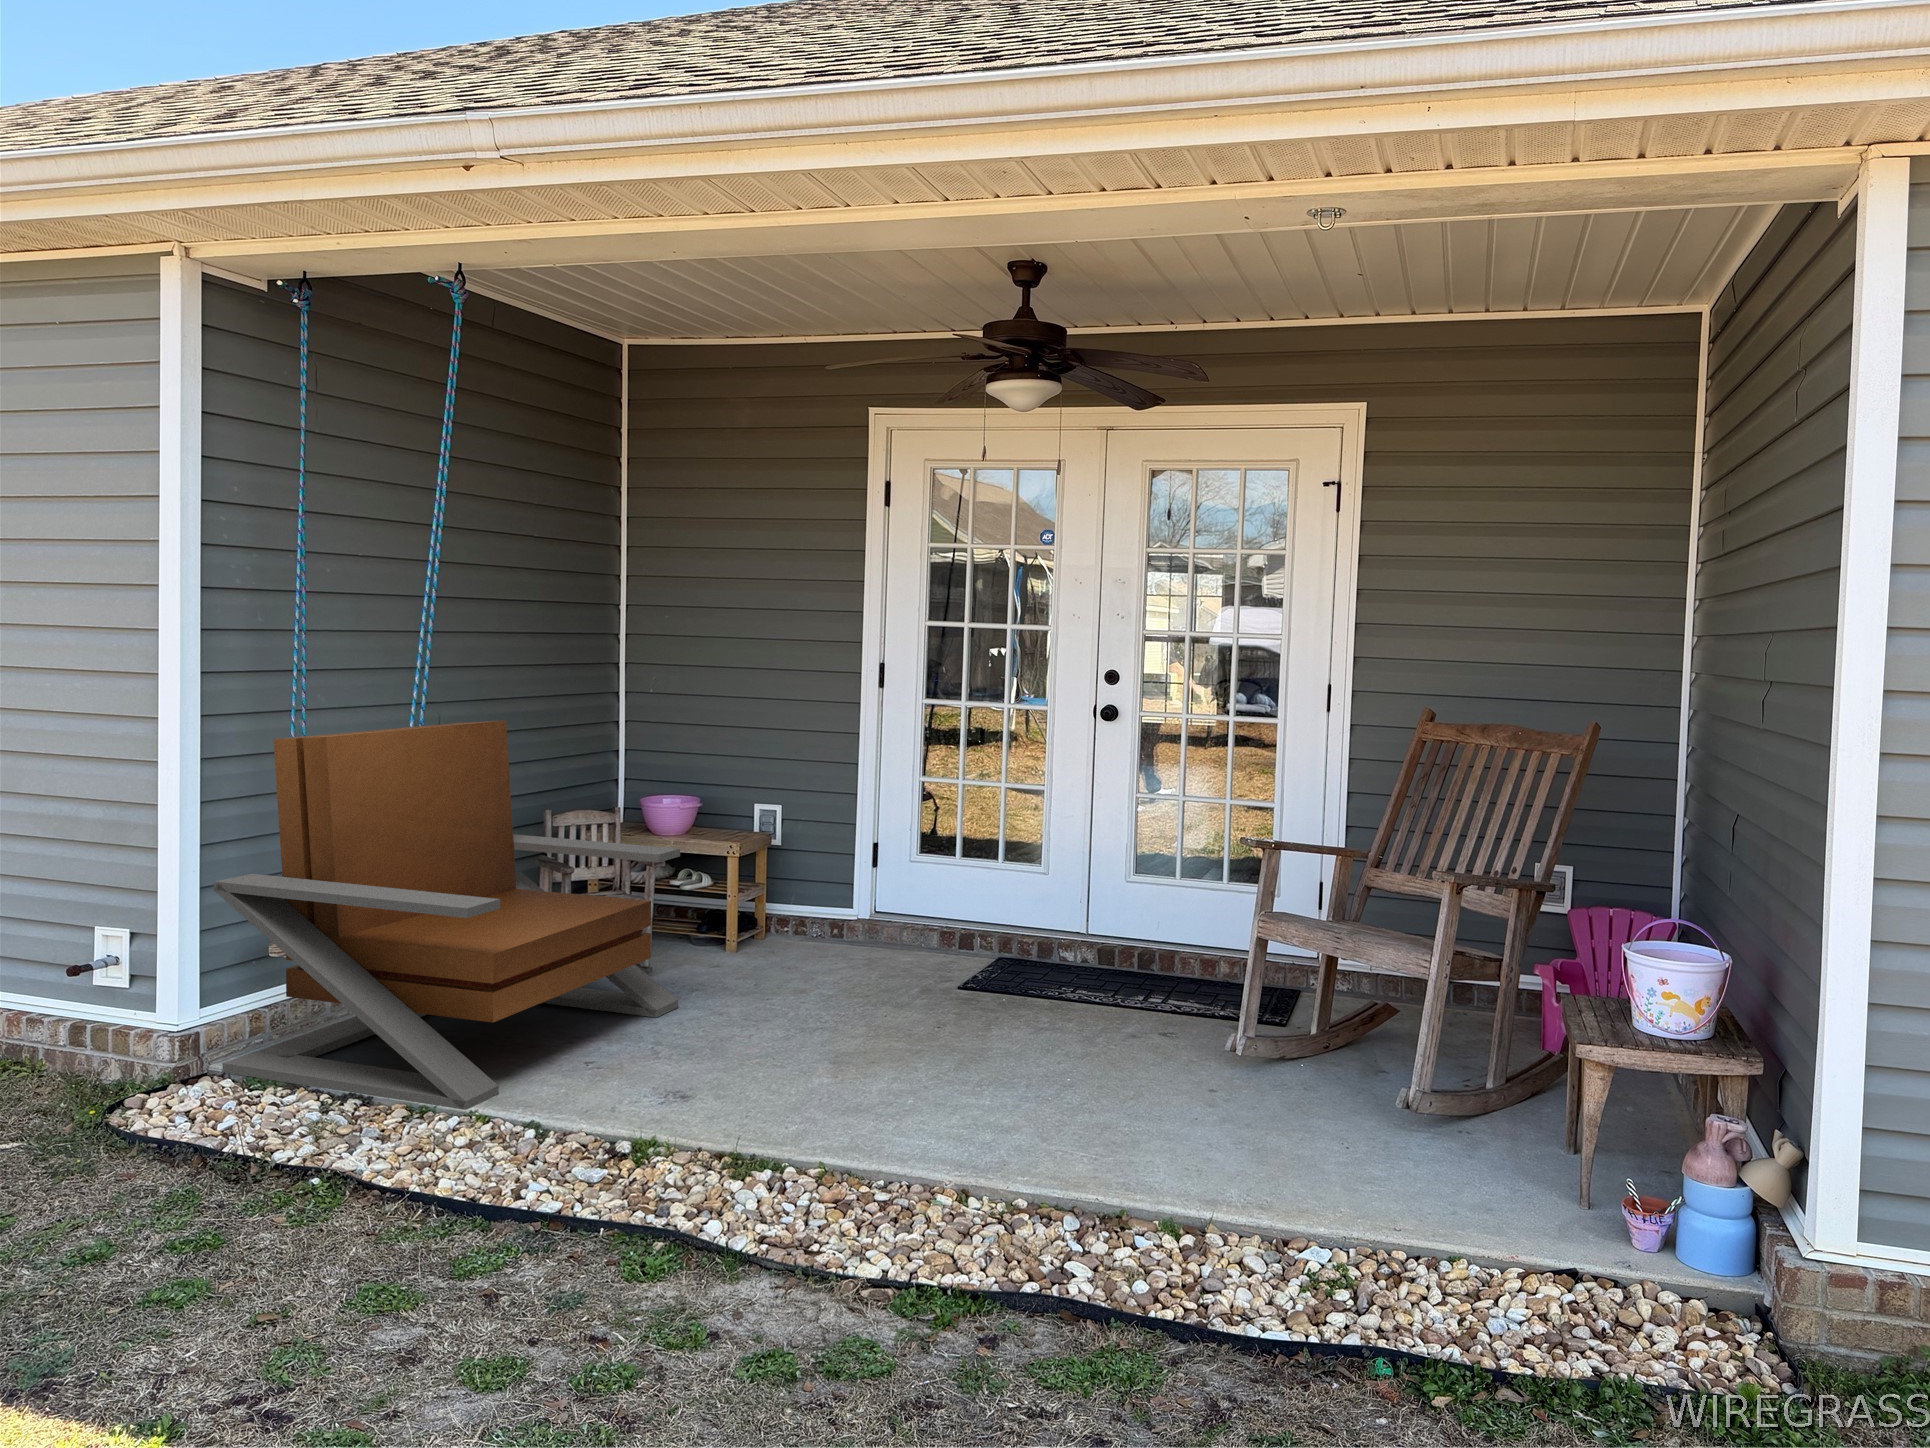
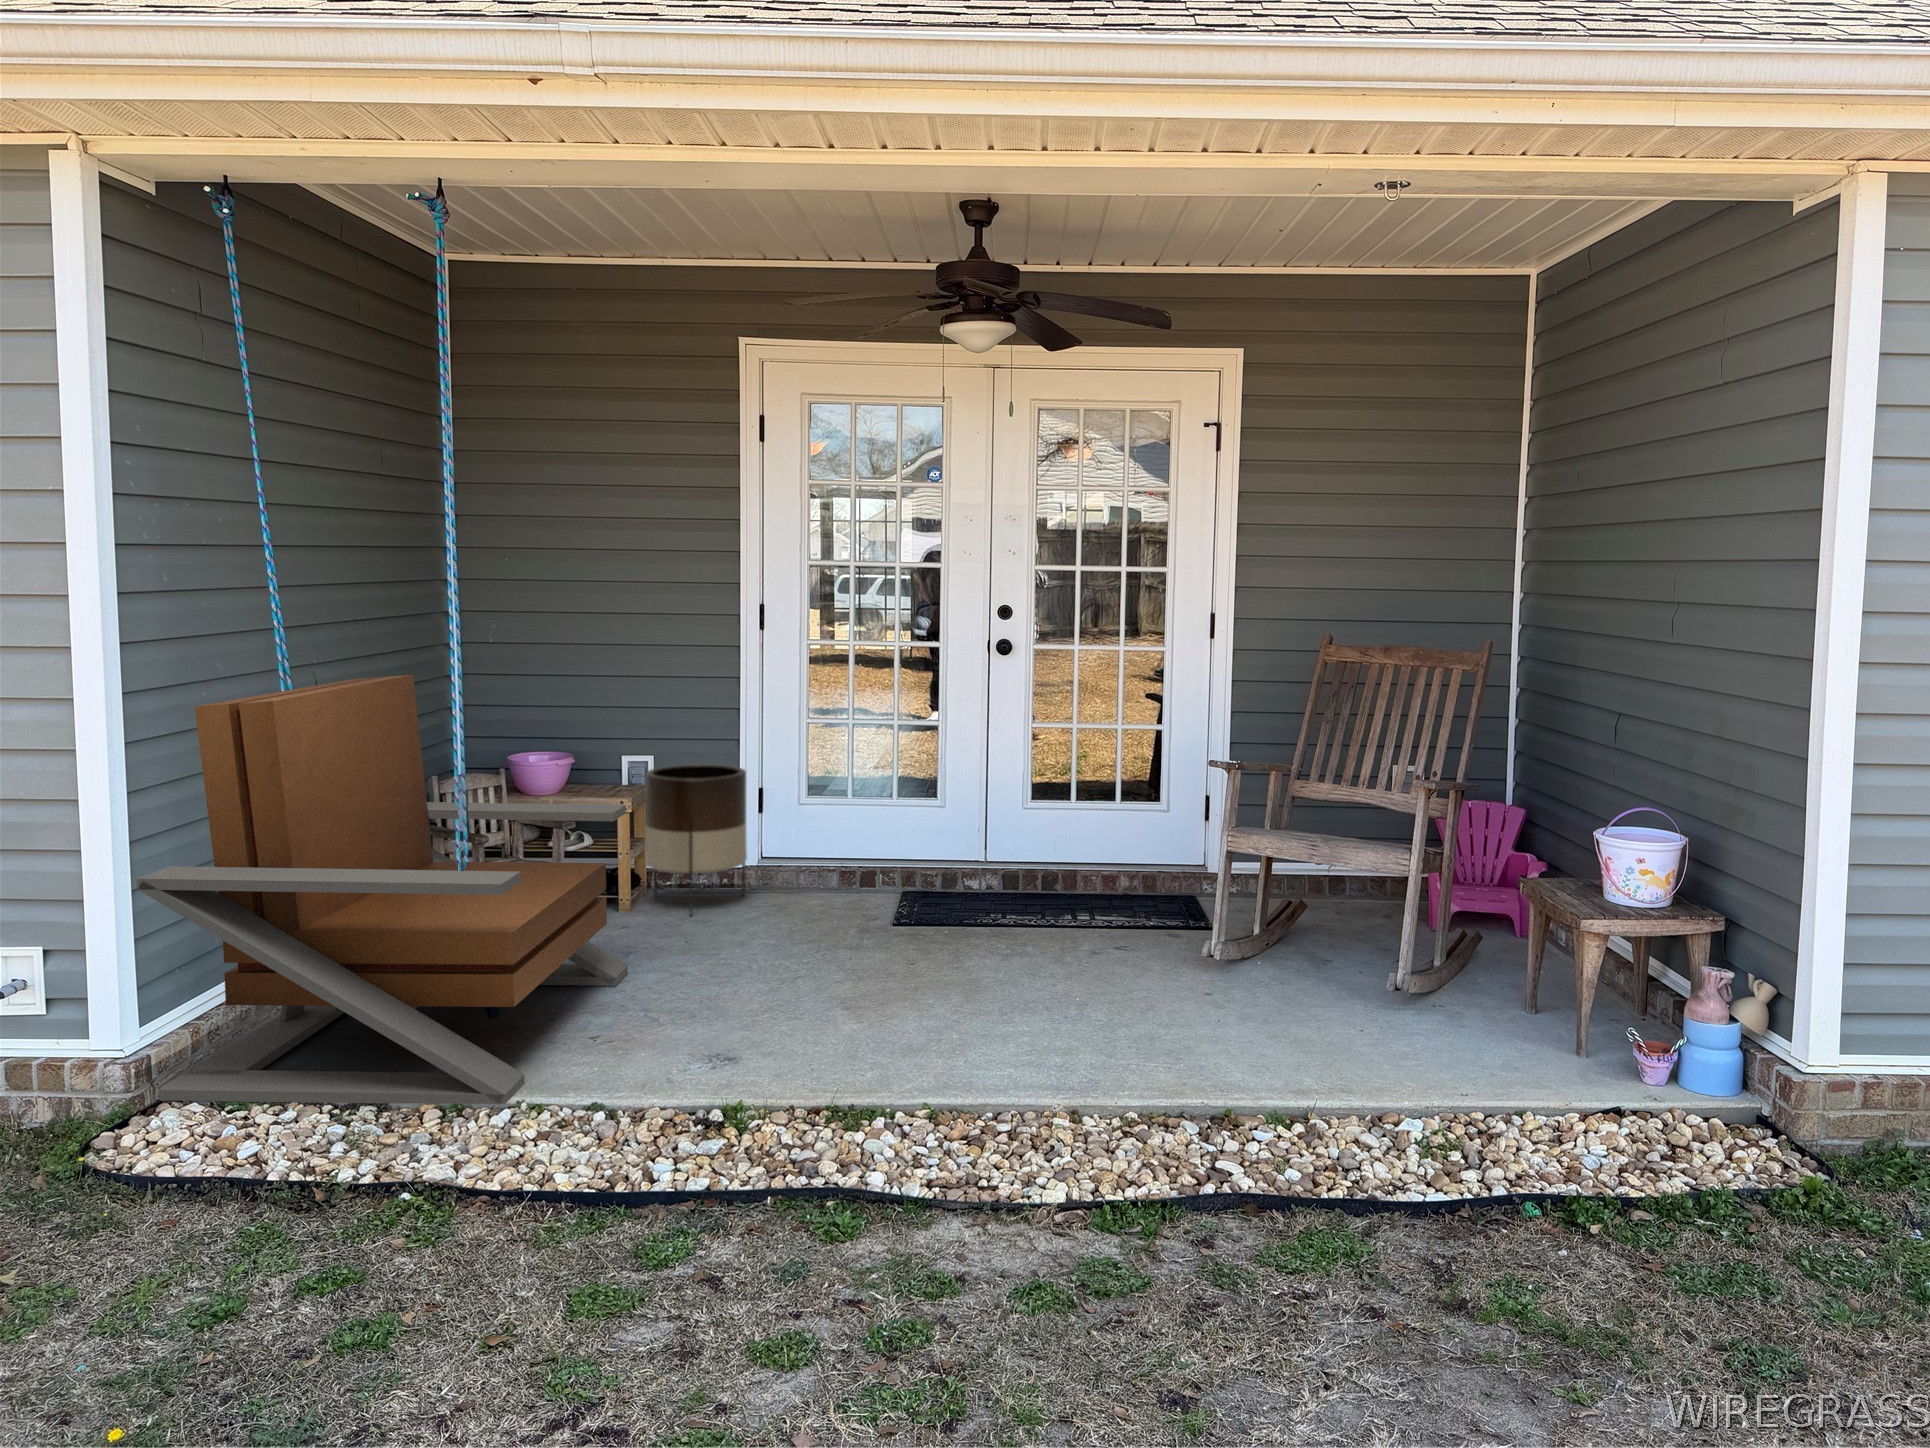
planter: none [755,817,851,961] -> present [645,765,747,915]

